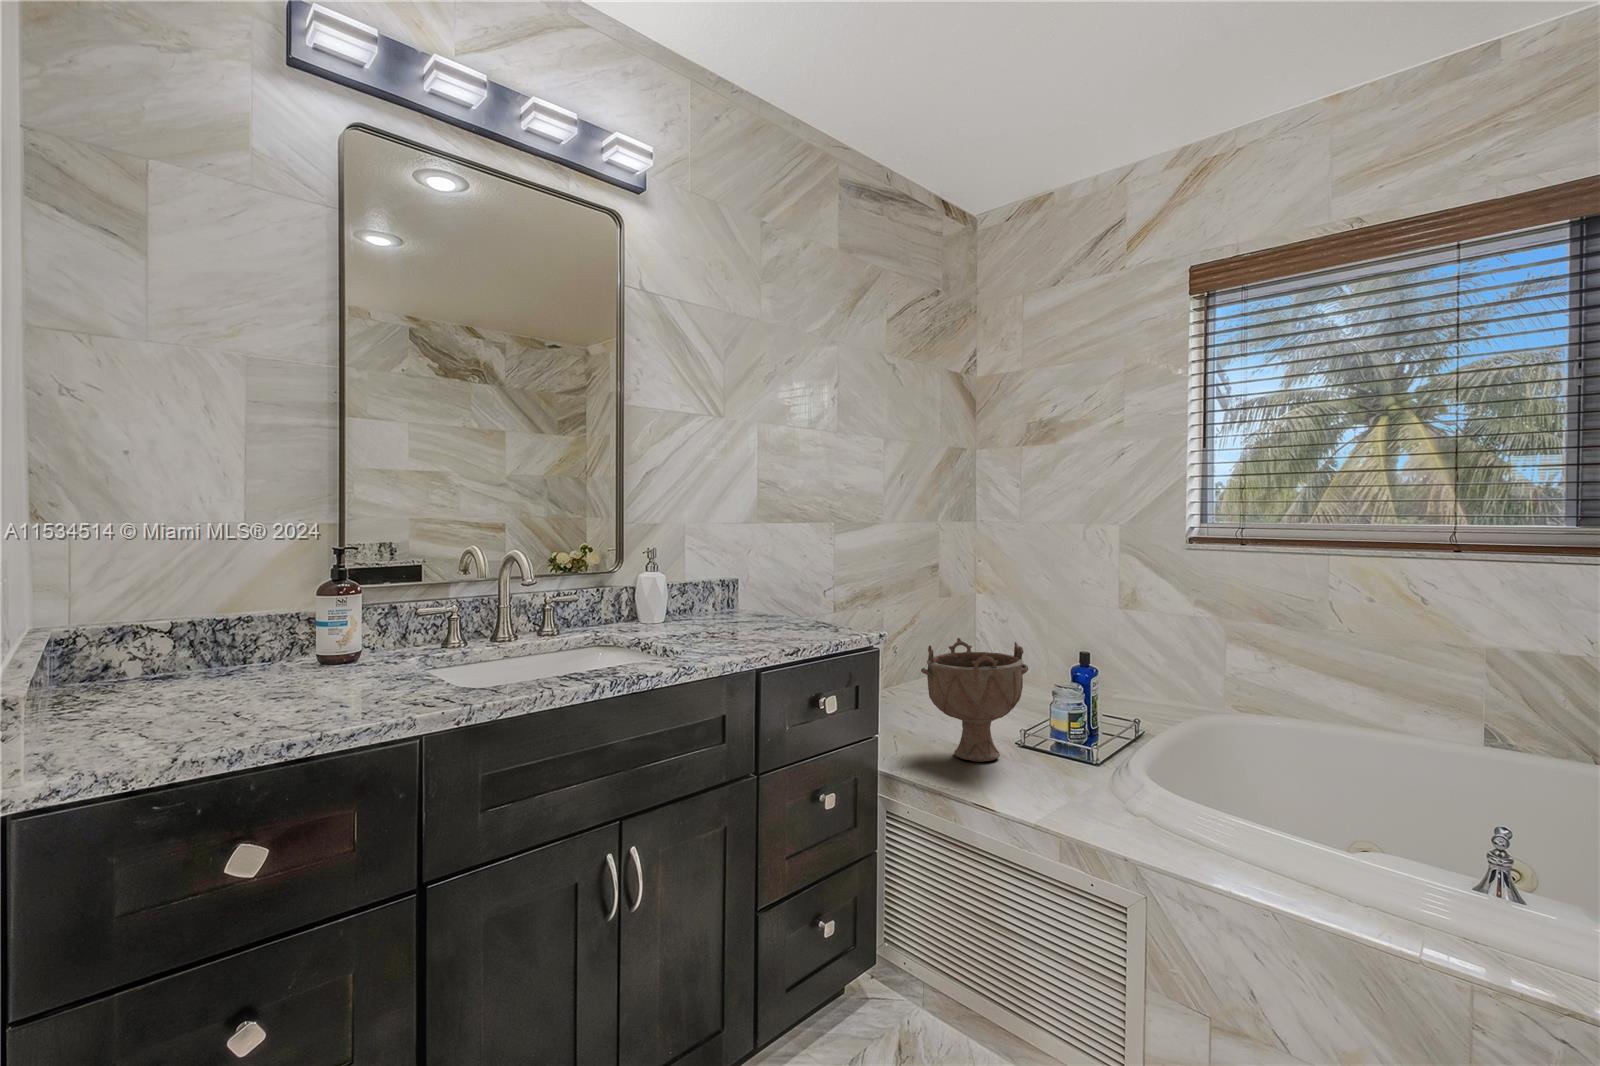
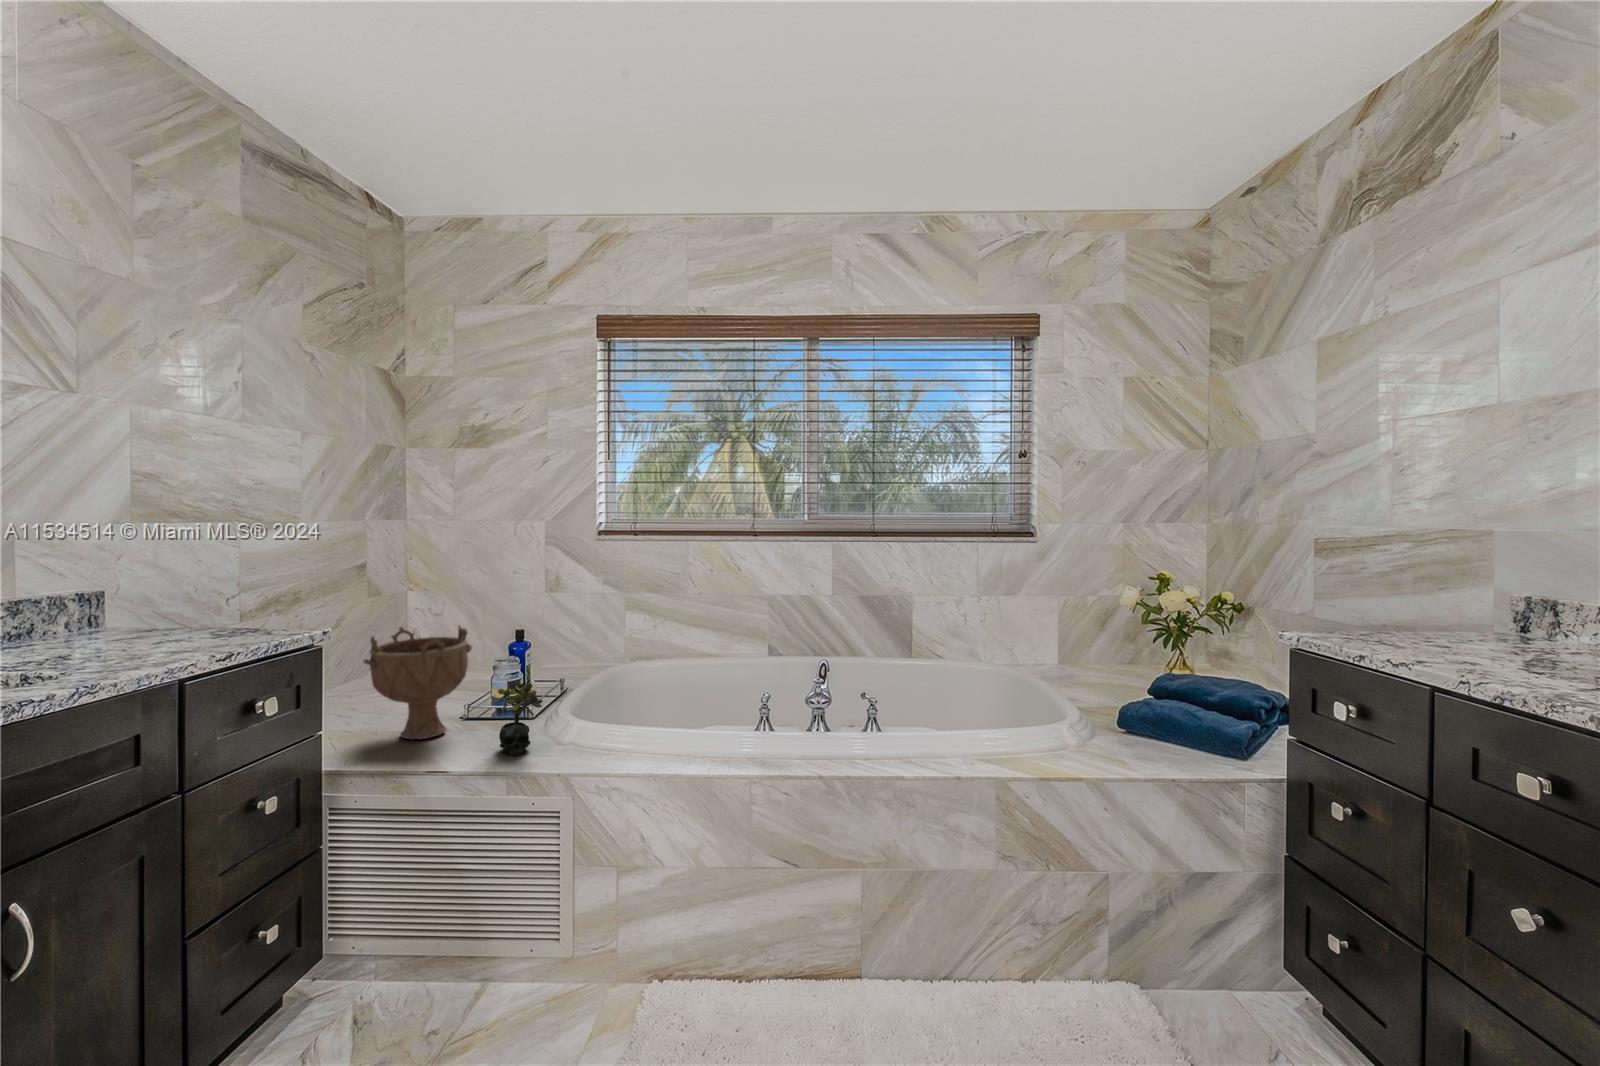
succulent plant: none [1045,713,1103,803] -> present [493,680,543,756]

